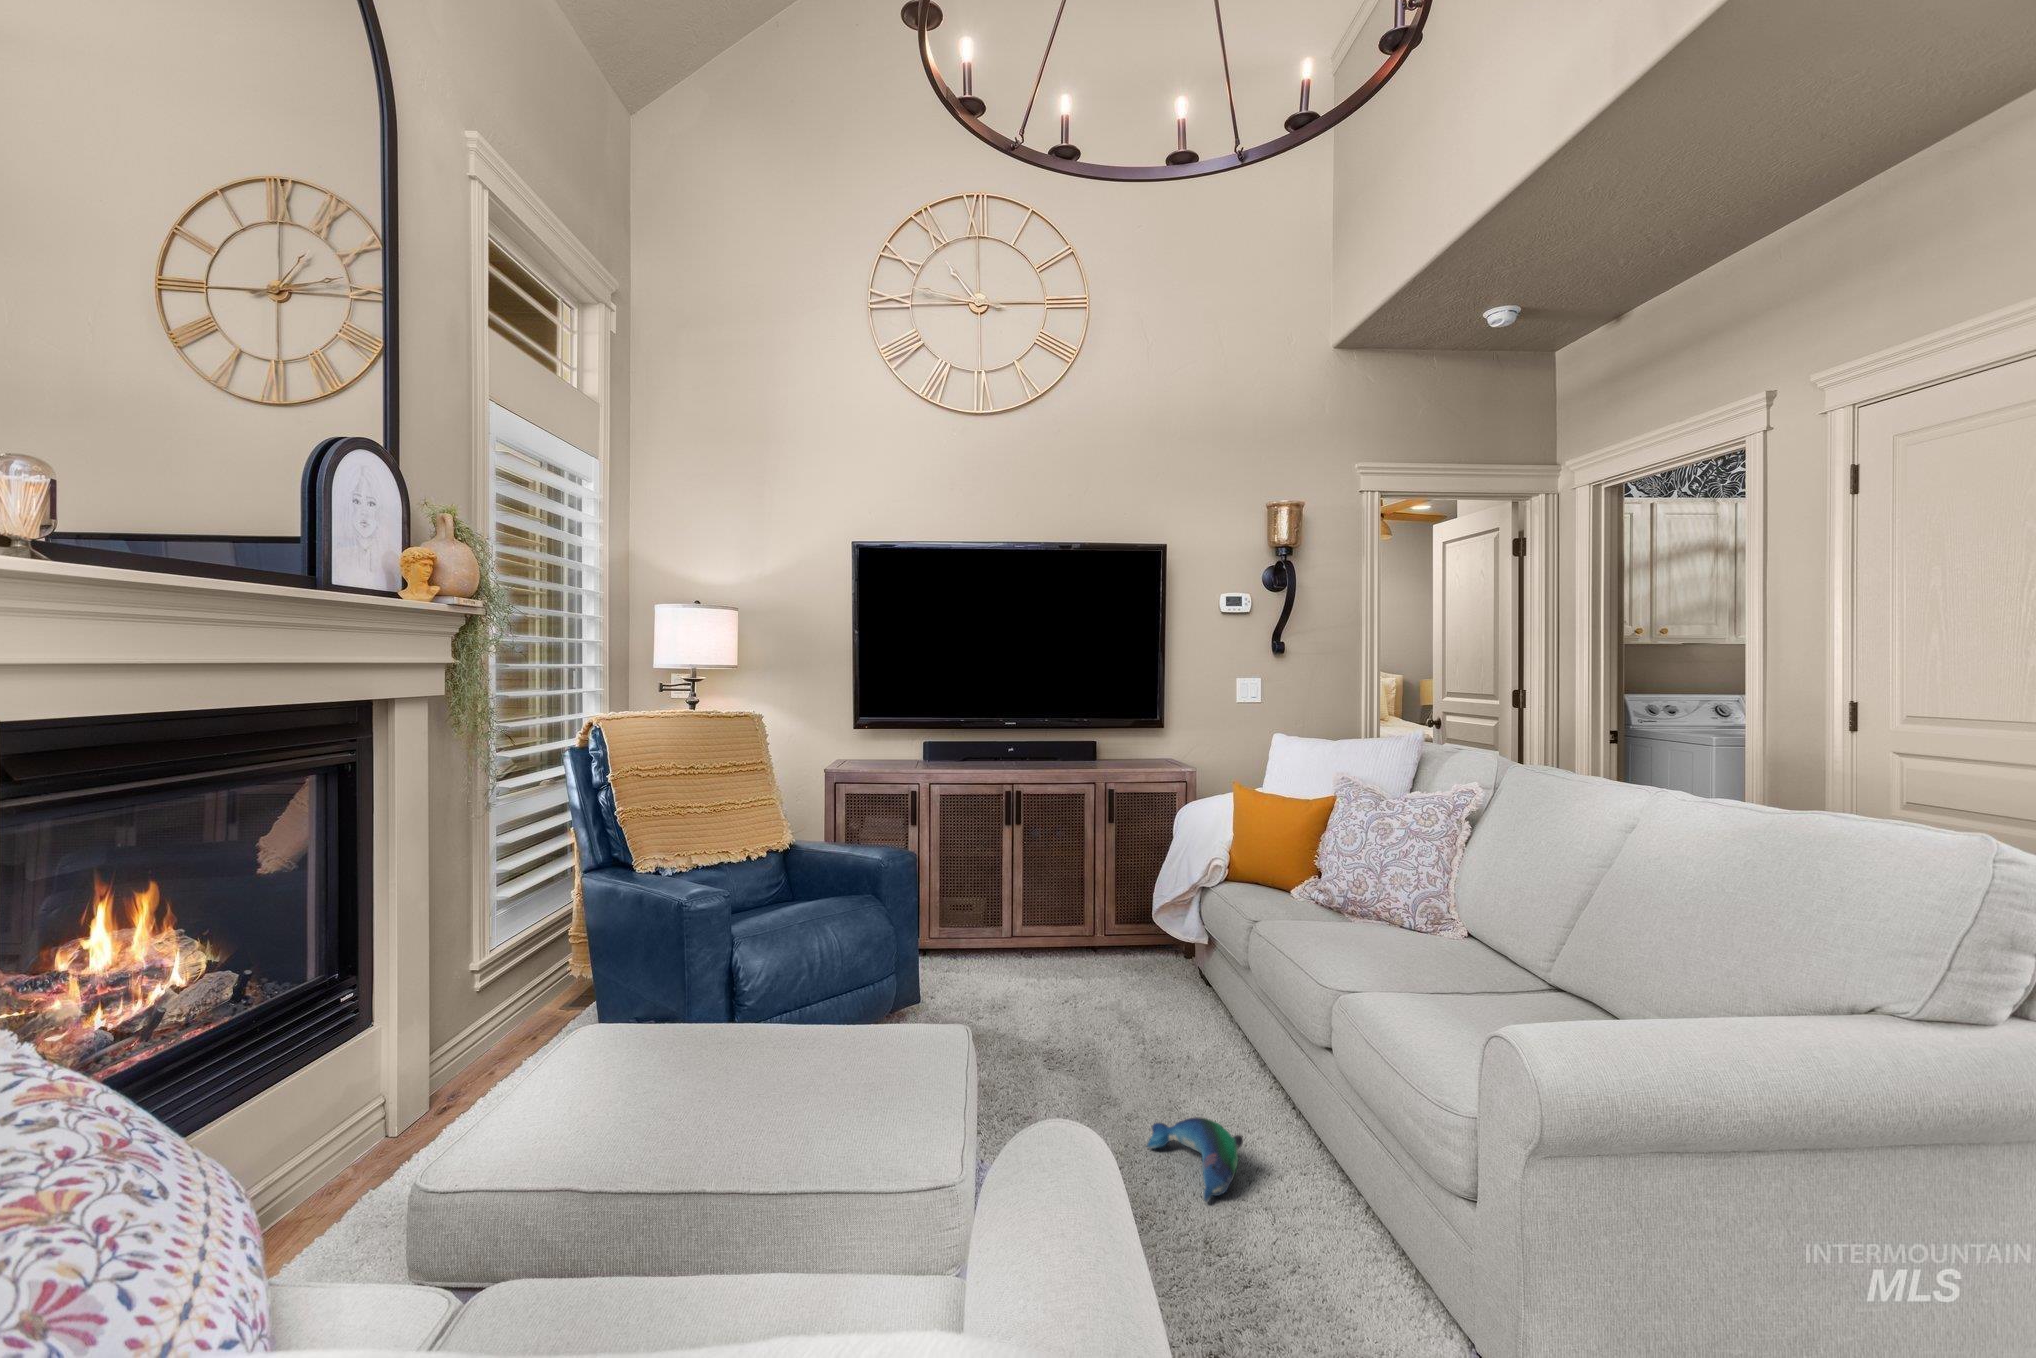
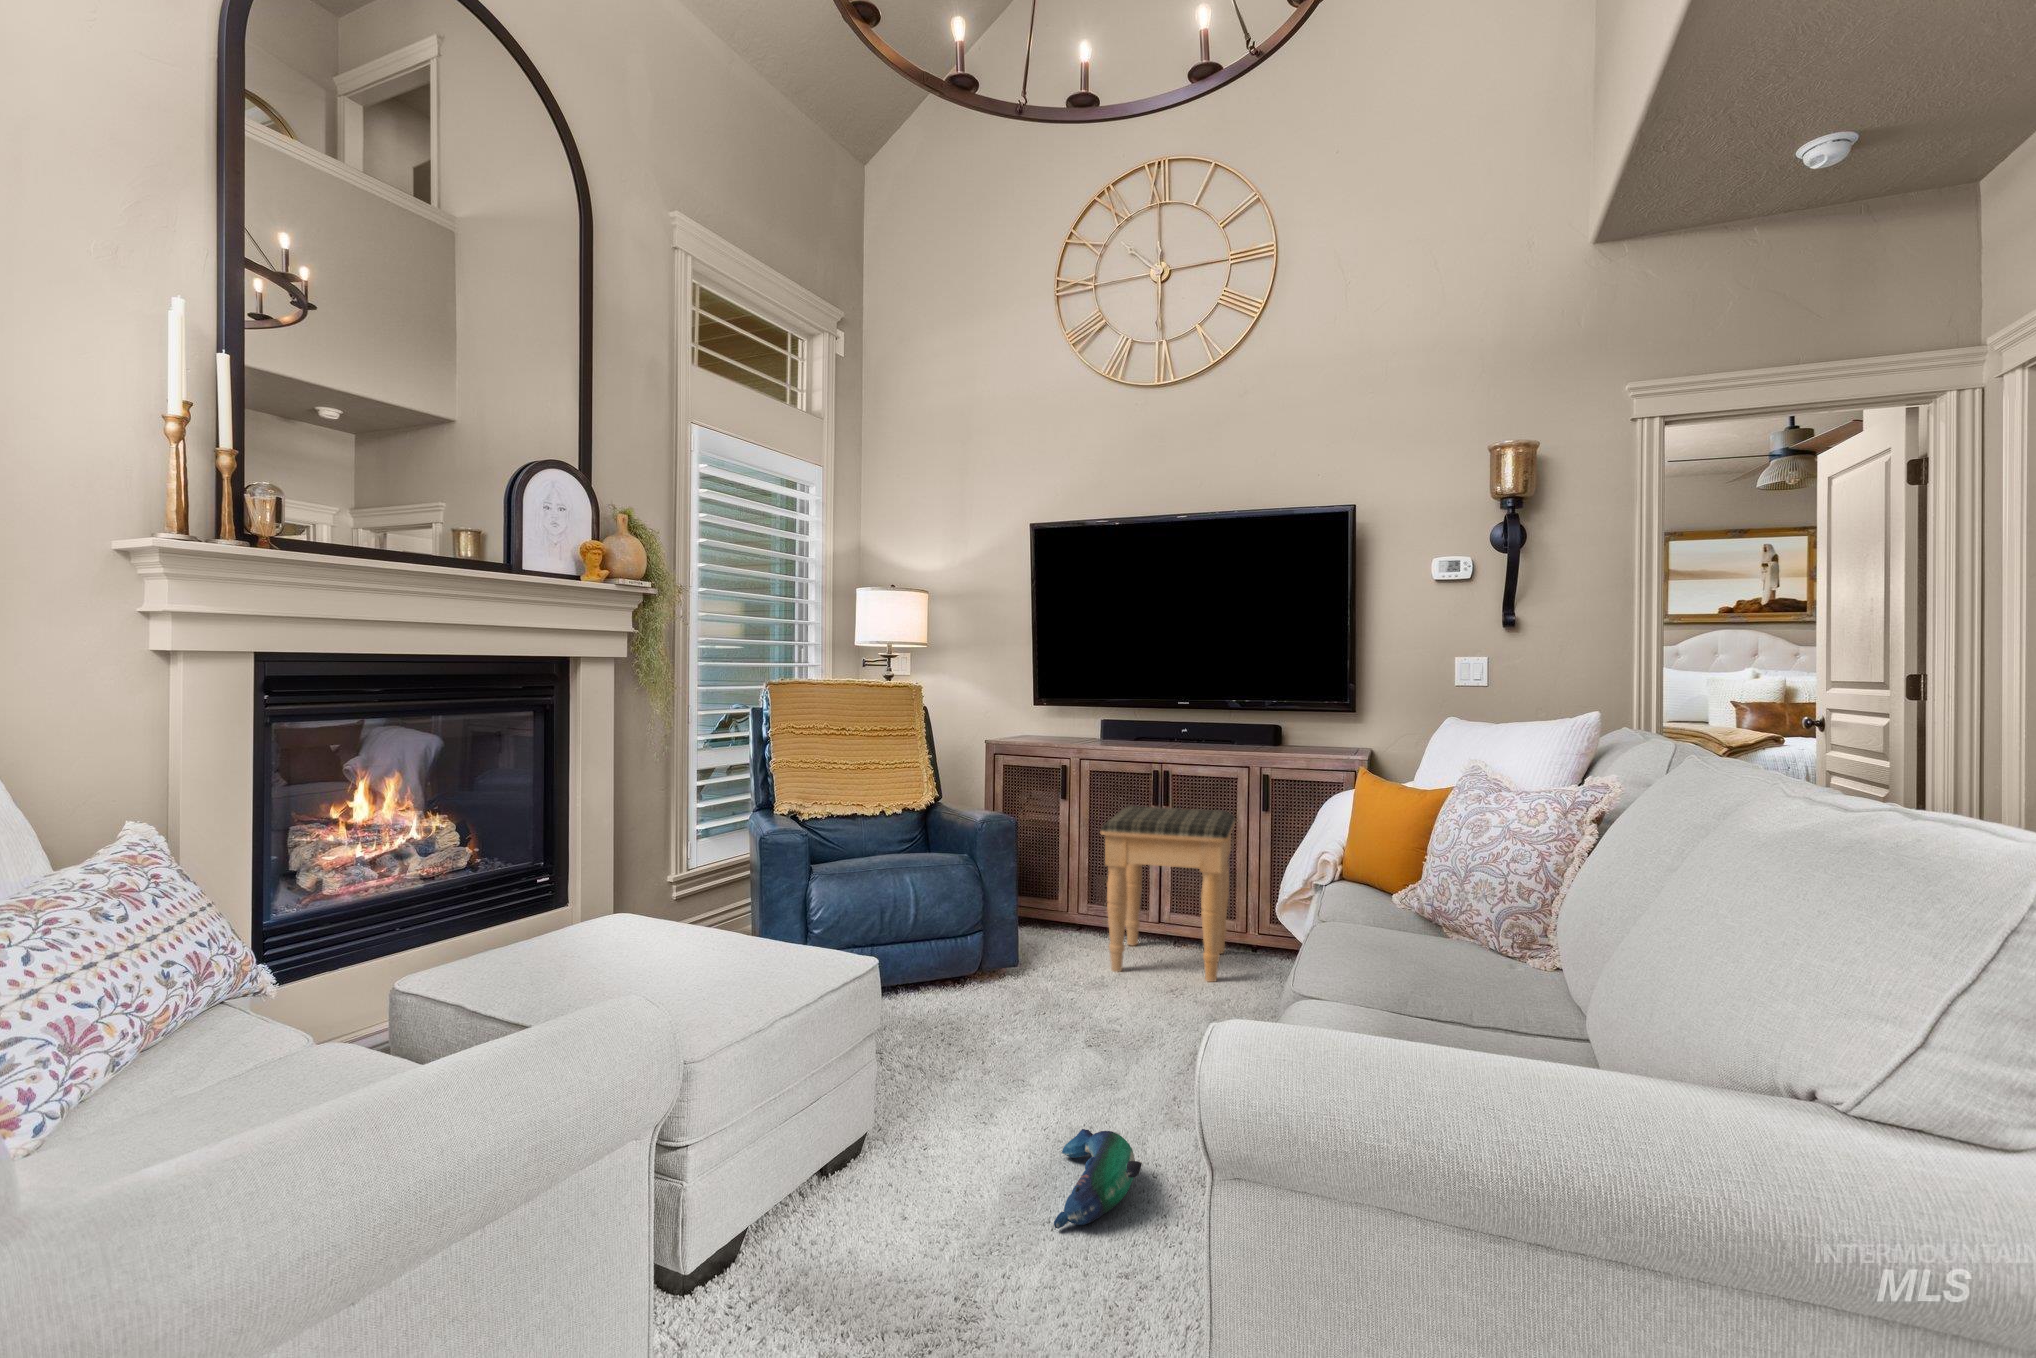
footstool: none [981,826,1111,988] -> present [1101,806,1235,982]

